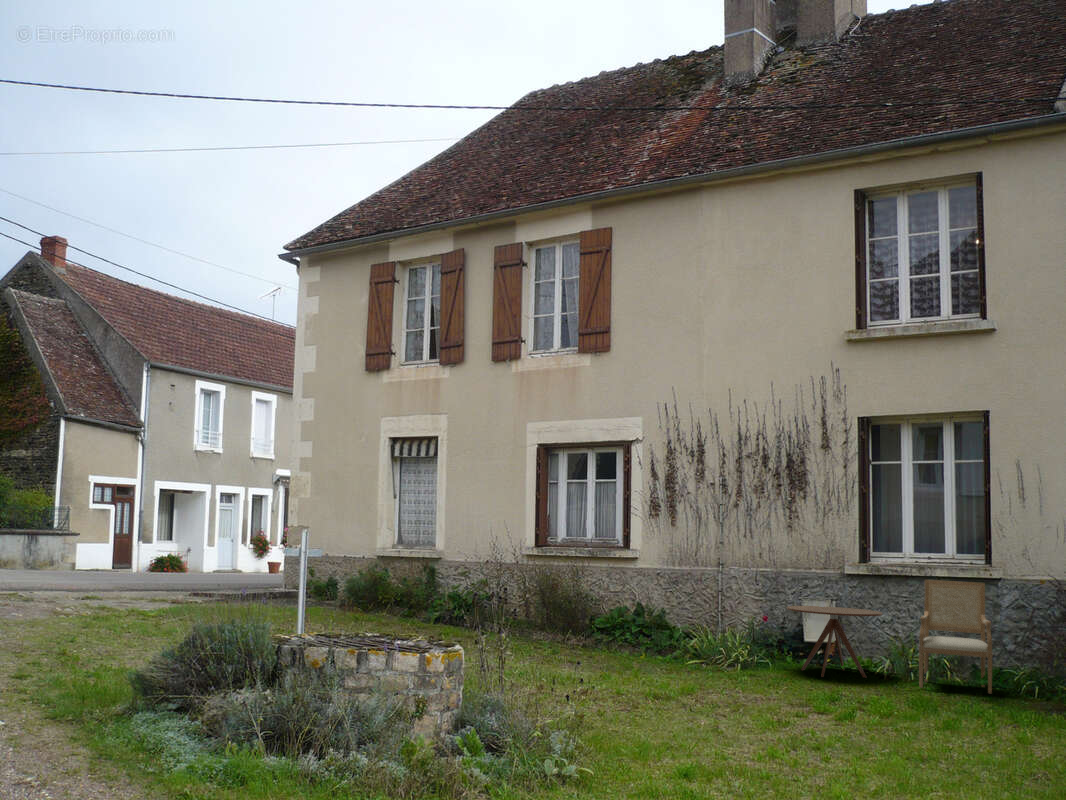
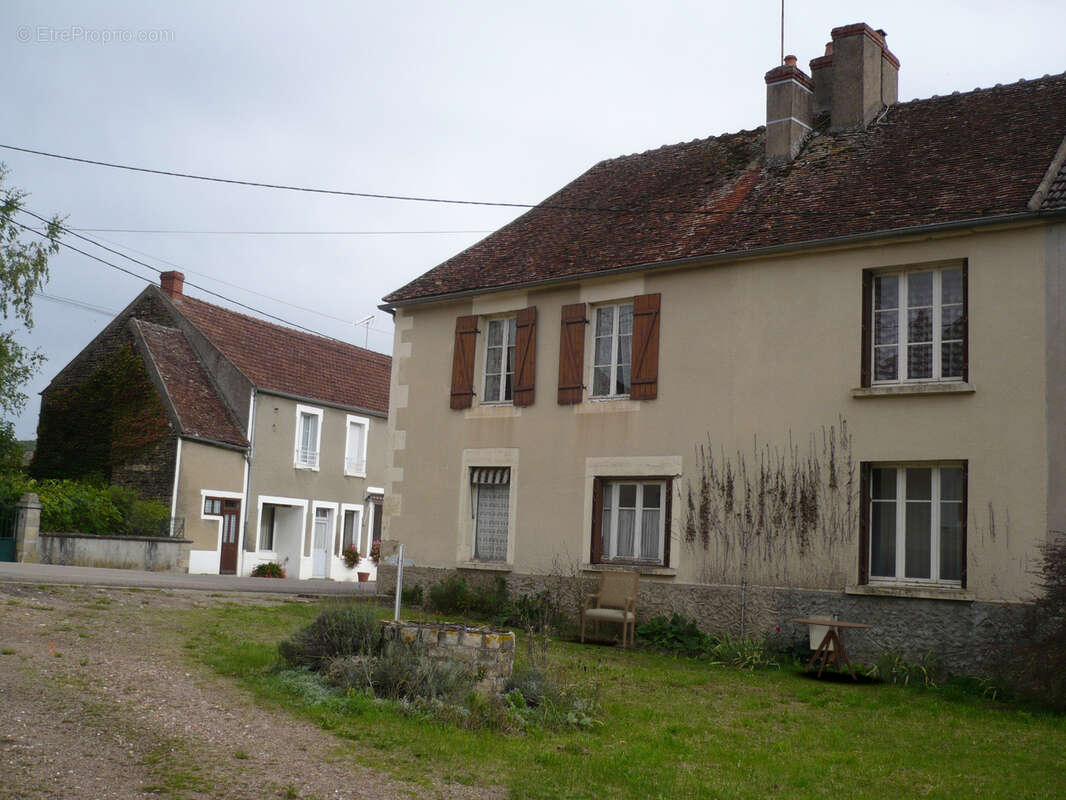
chair: present [919,580,993,694] -> present [581,570,640,647]

